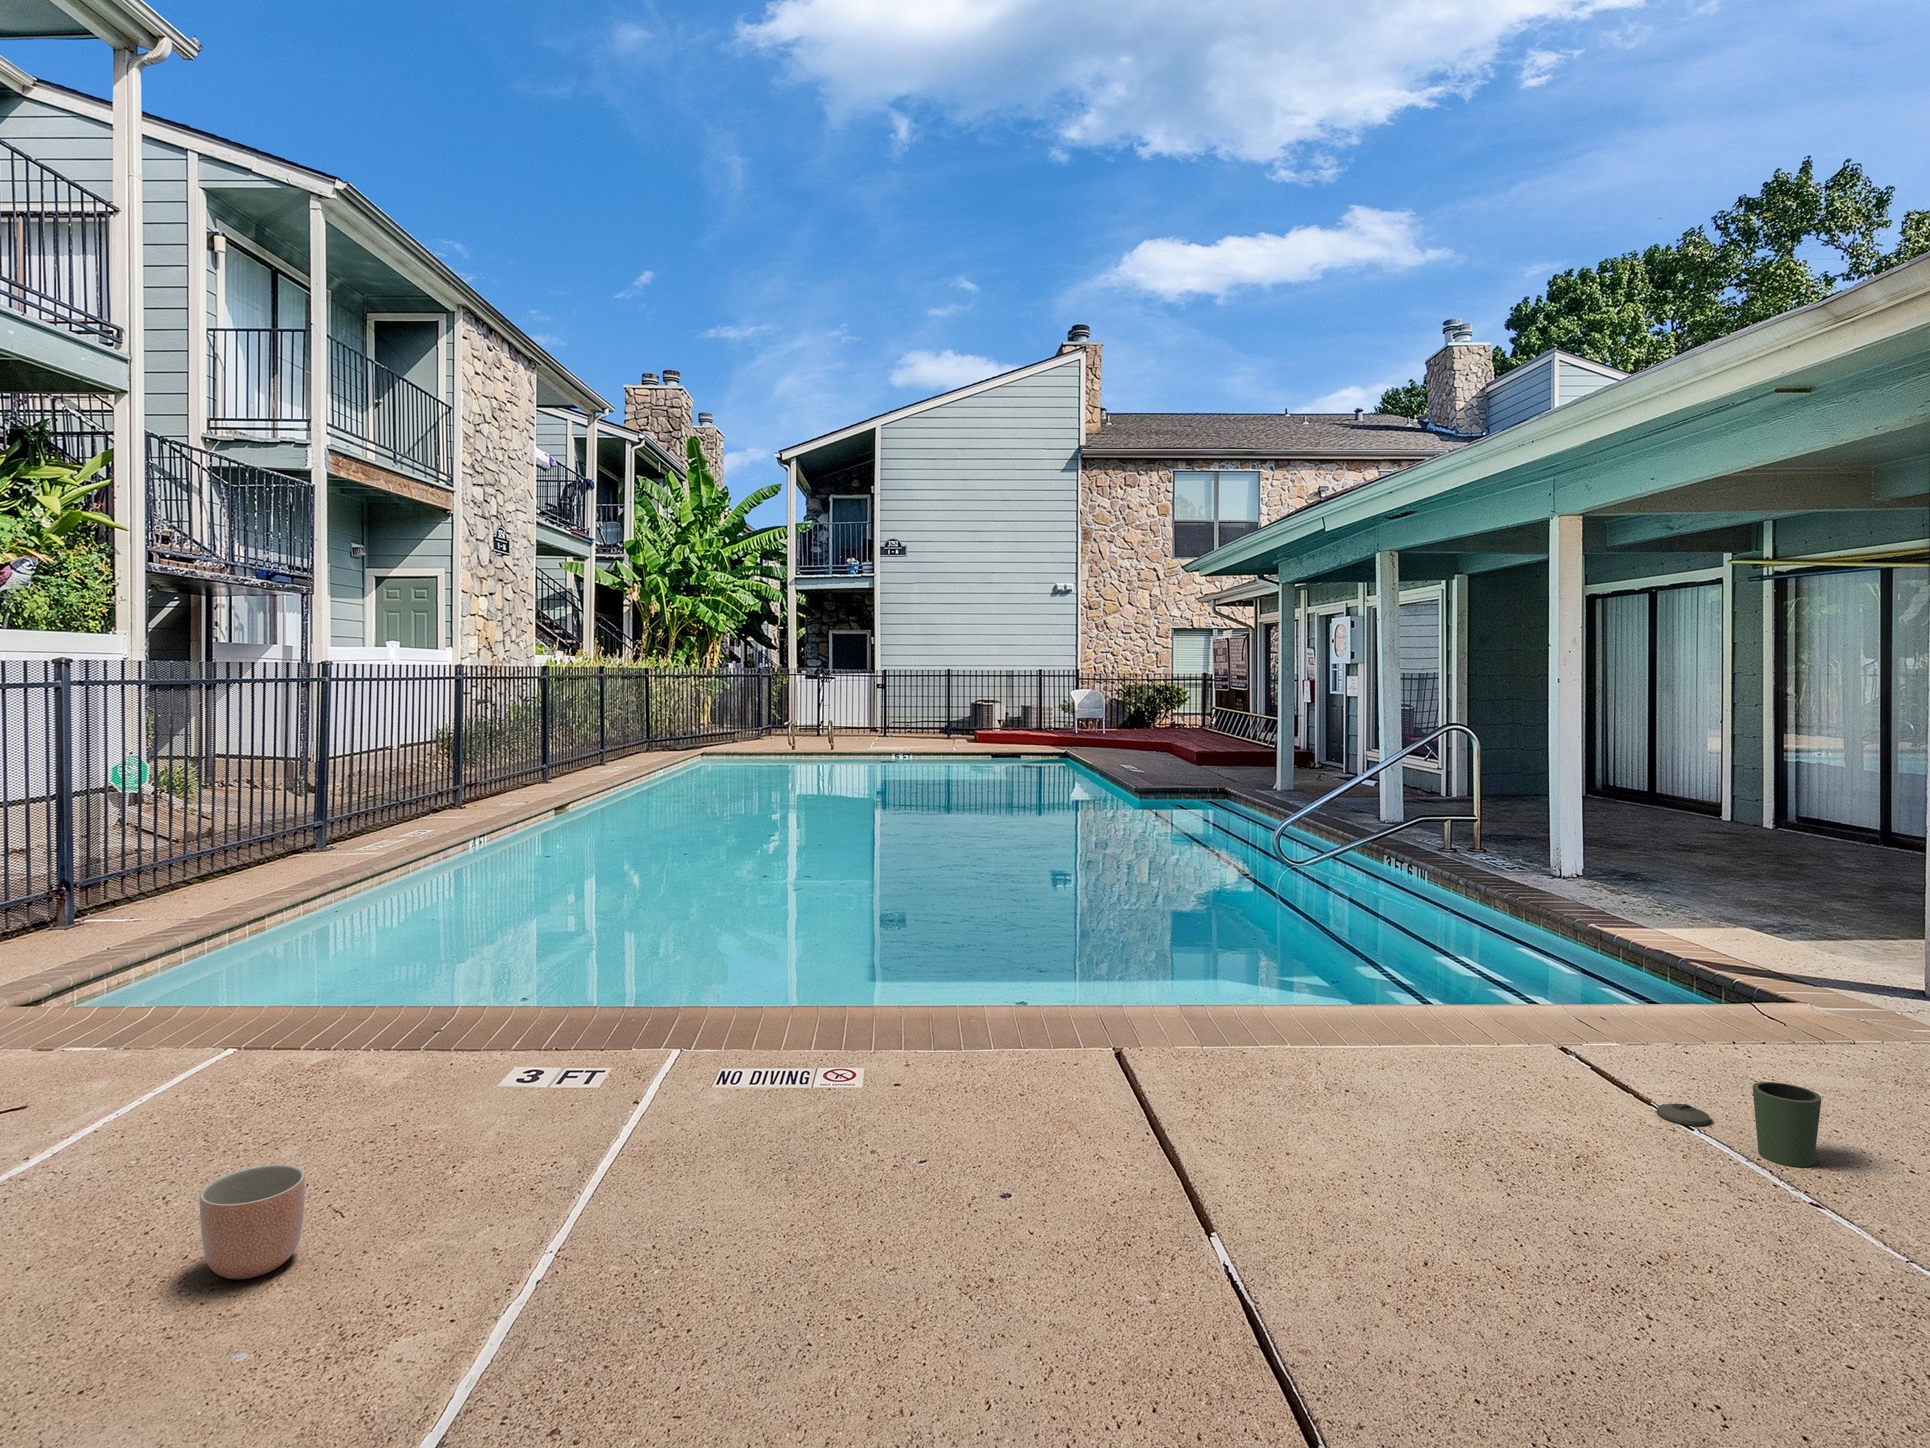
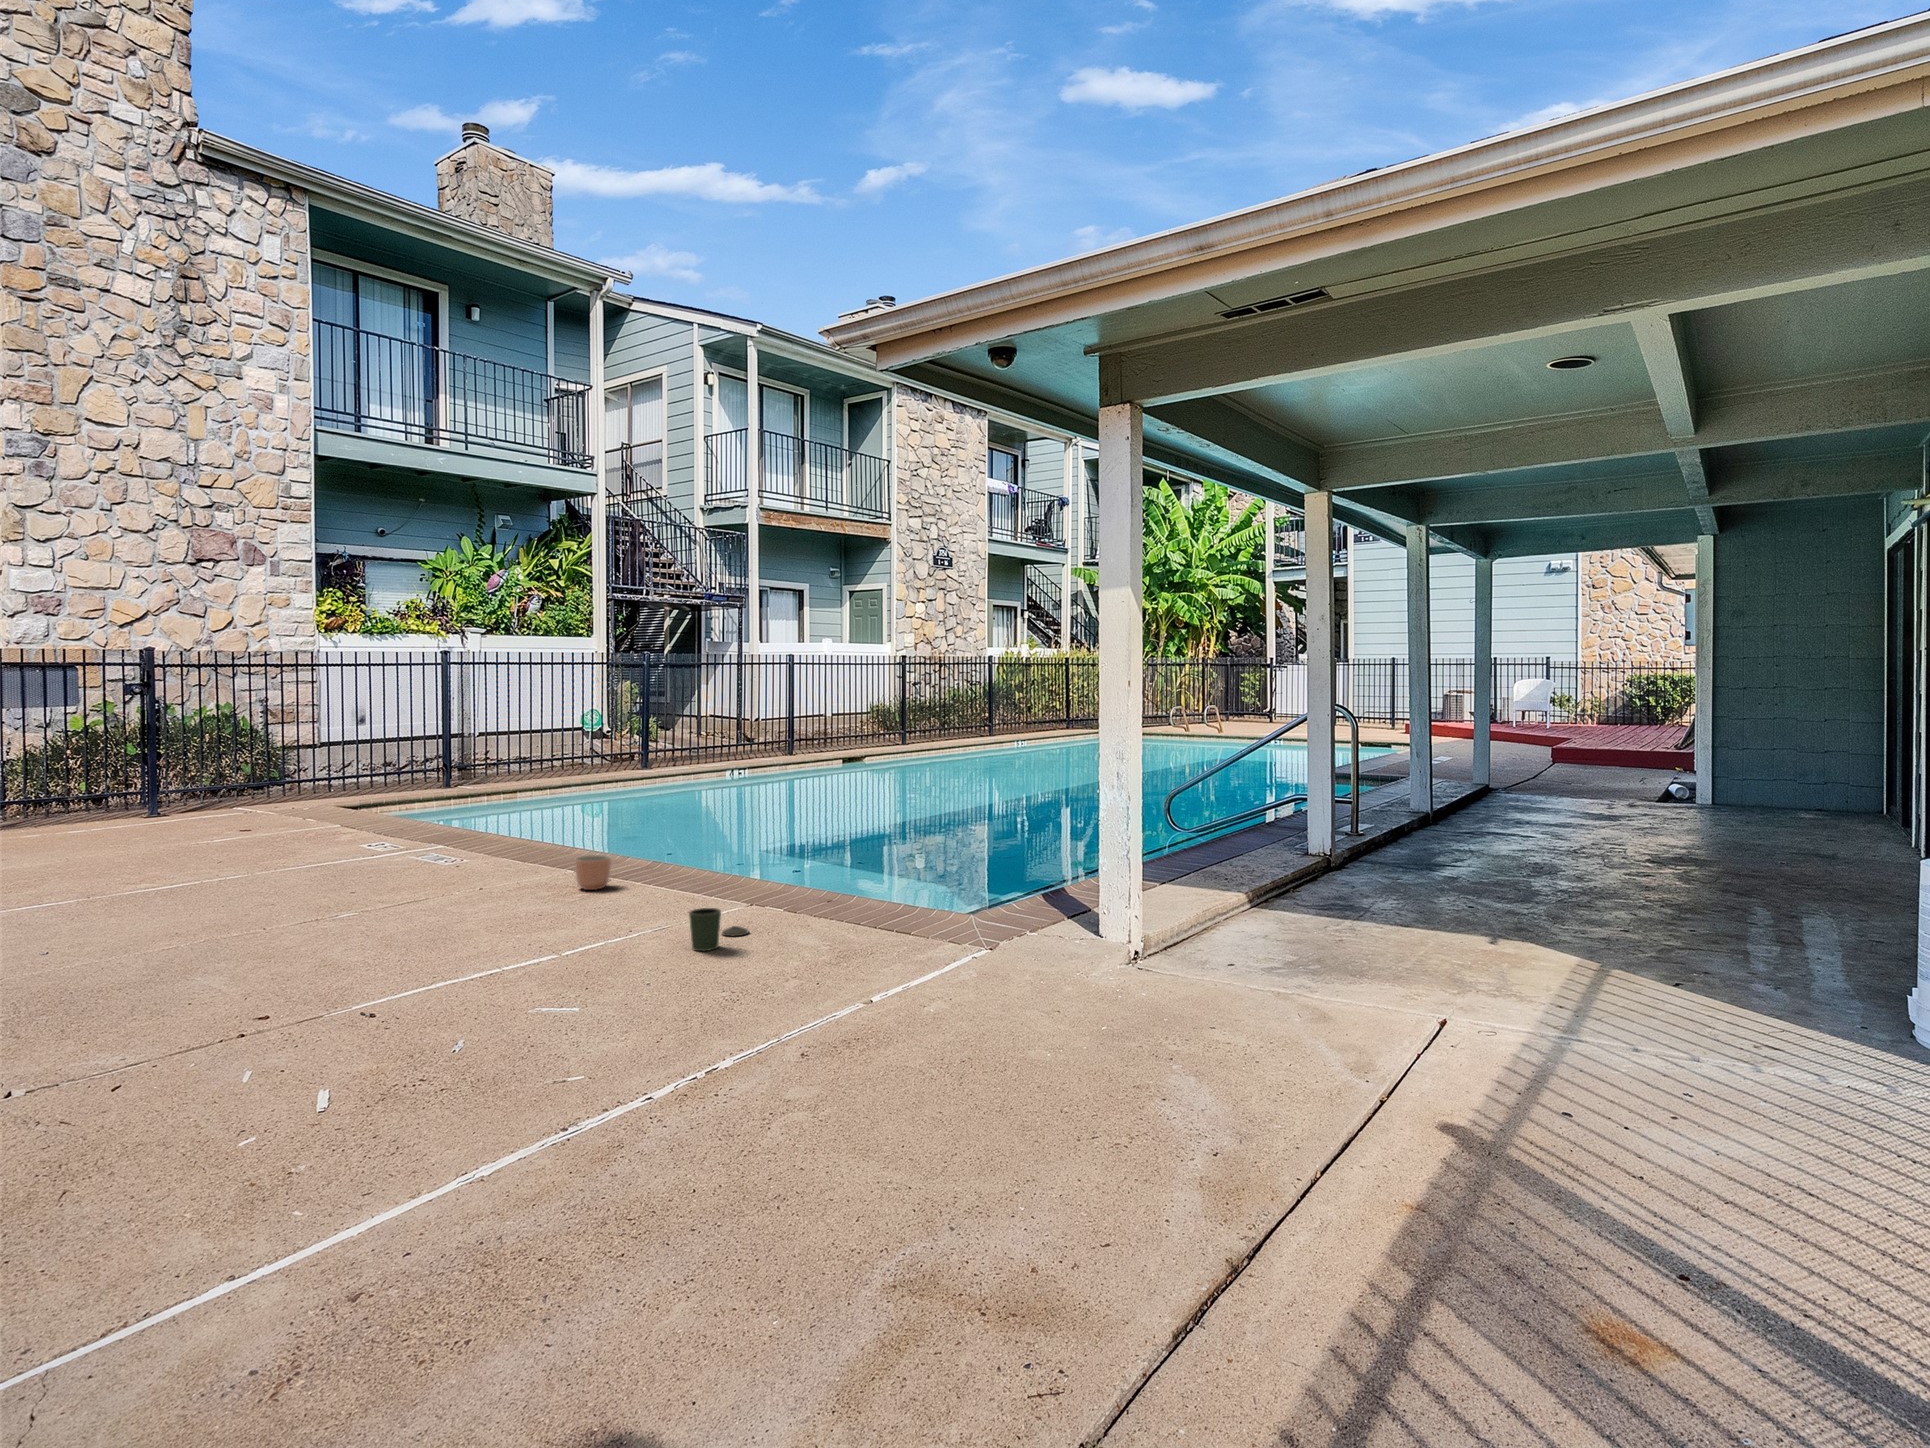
planter: present [200,1164,305,1279] -> present [575,855,611,890]

